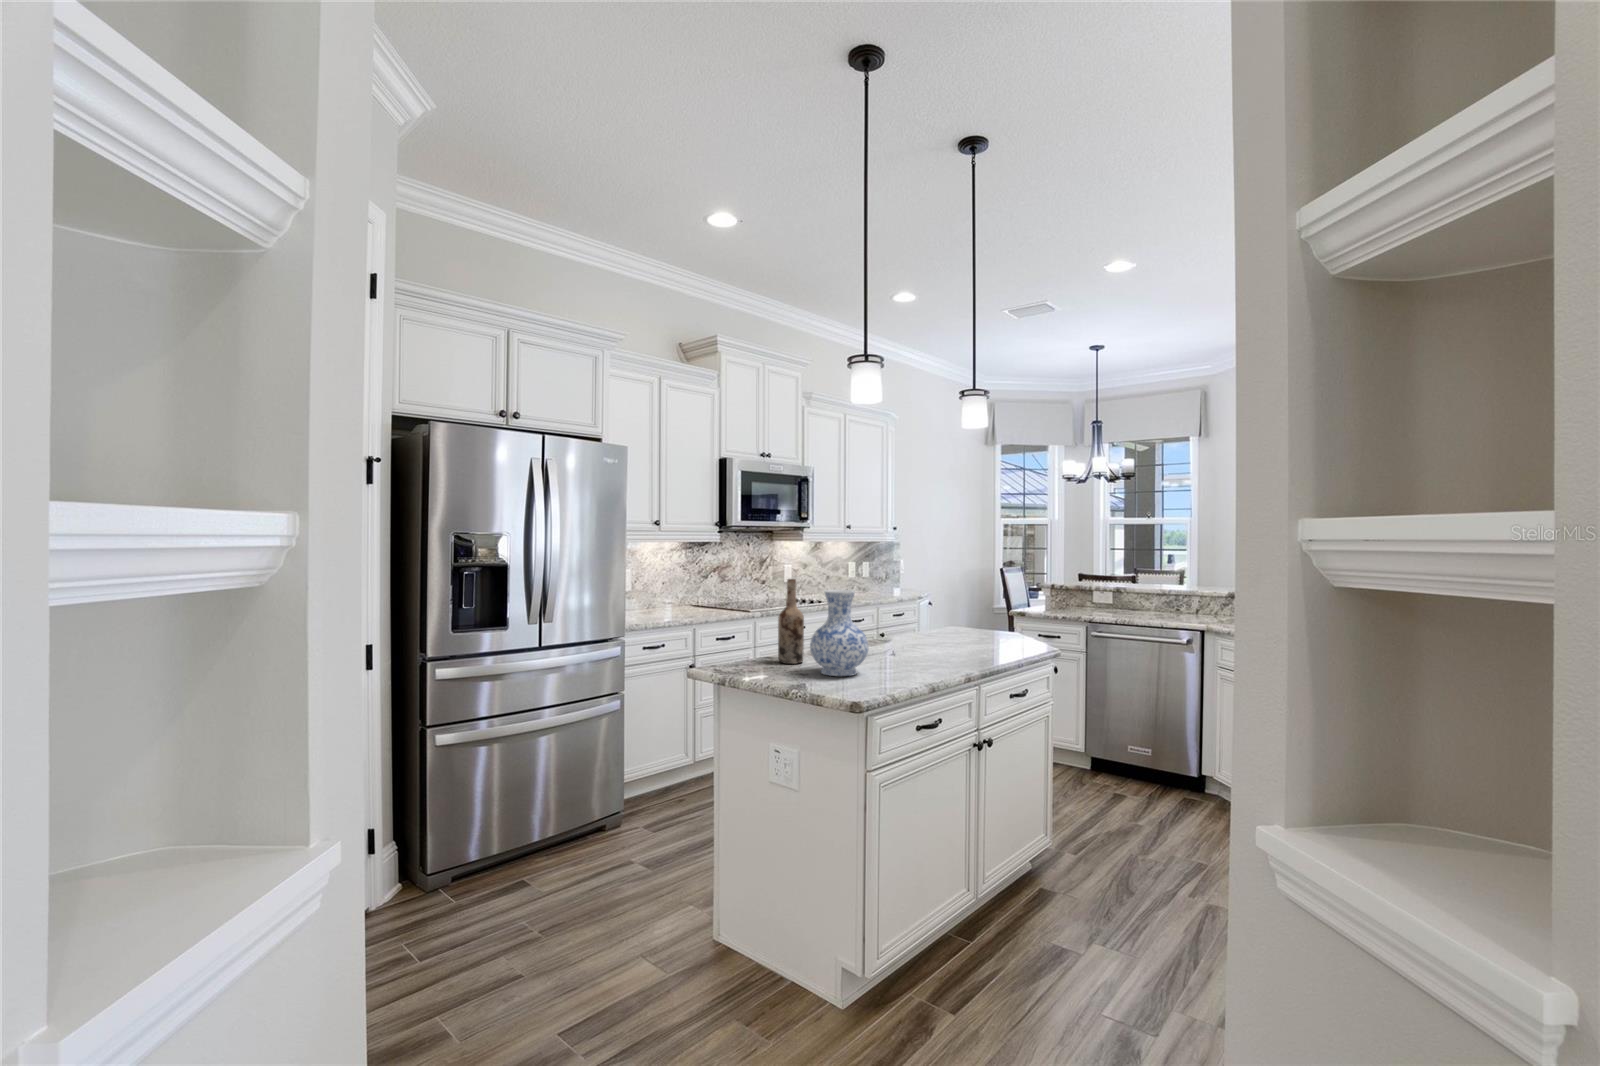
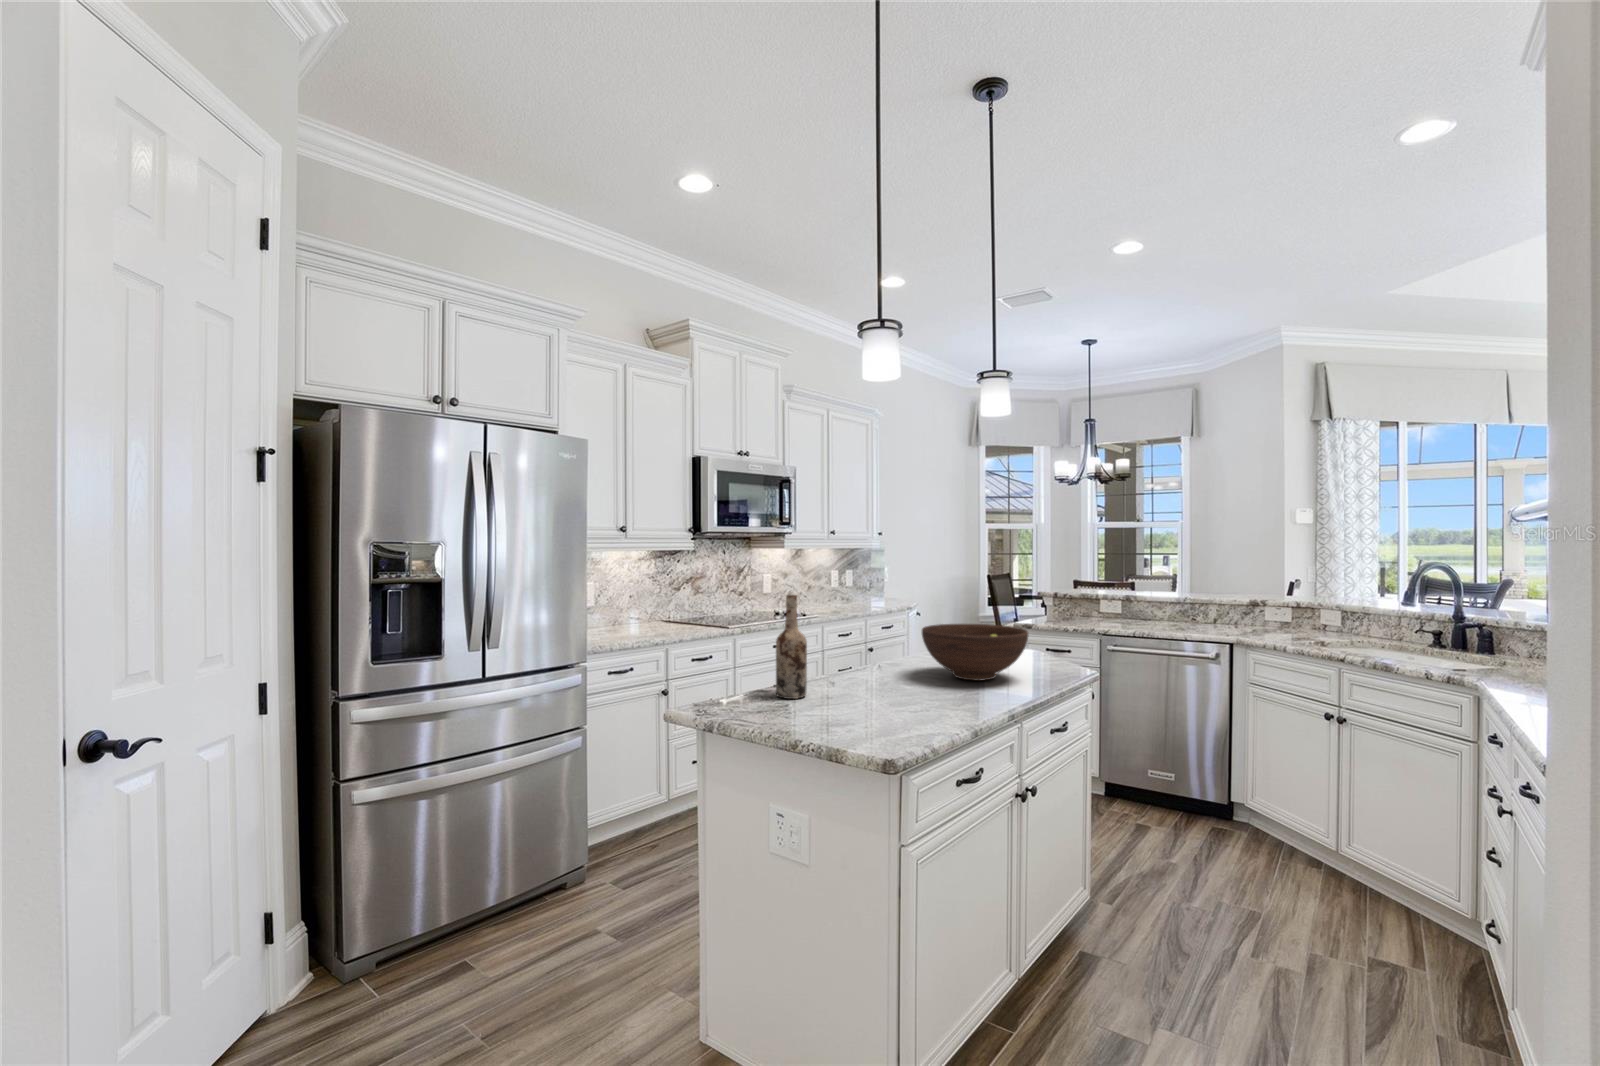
vase: present [810,590,868,676] -> none [818,608,890,717]
fruit bowl: none [905,607,995,654] -> present [922,624,1028,681]

